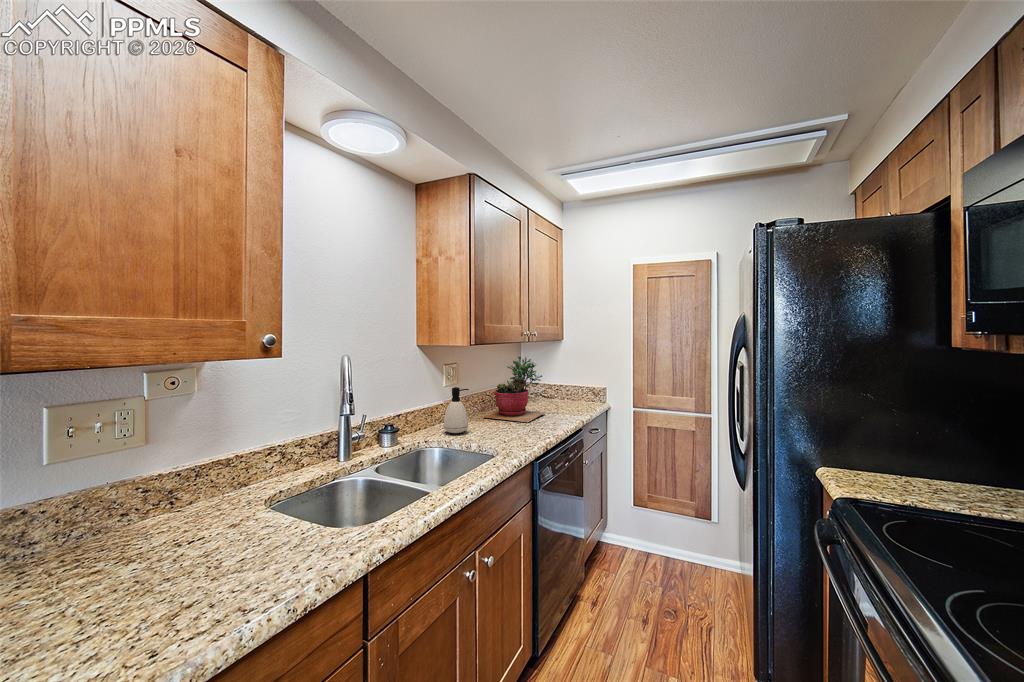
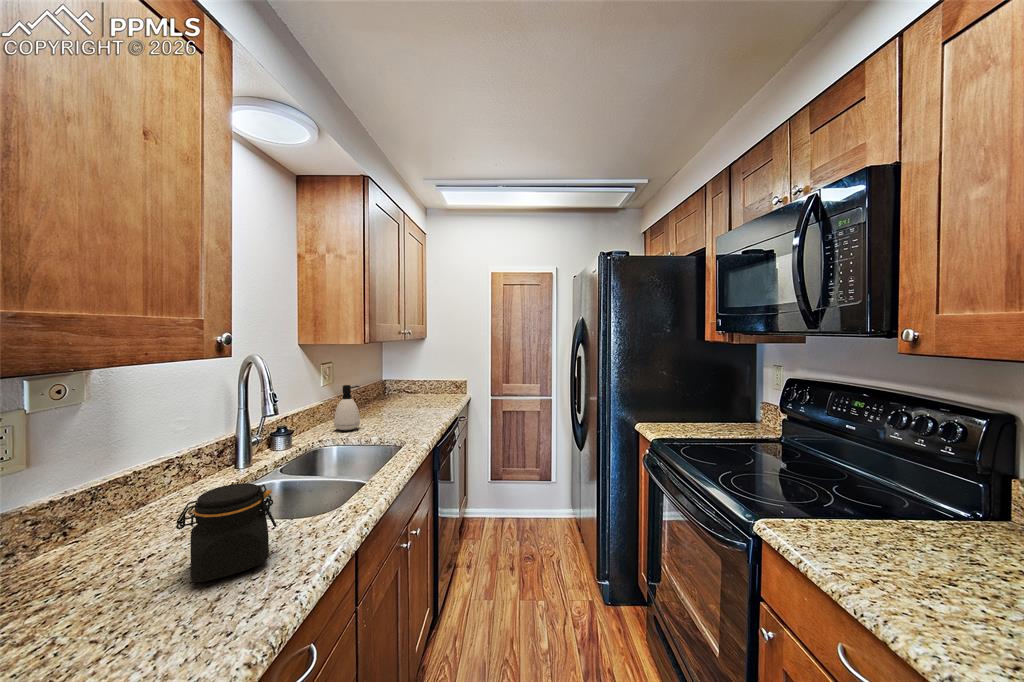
succulent plant: present [484,356,545,422] -> none [362,354,421,415]
jar: none [183,485,280,581] -> present [176,483,277,582]

